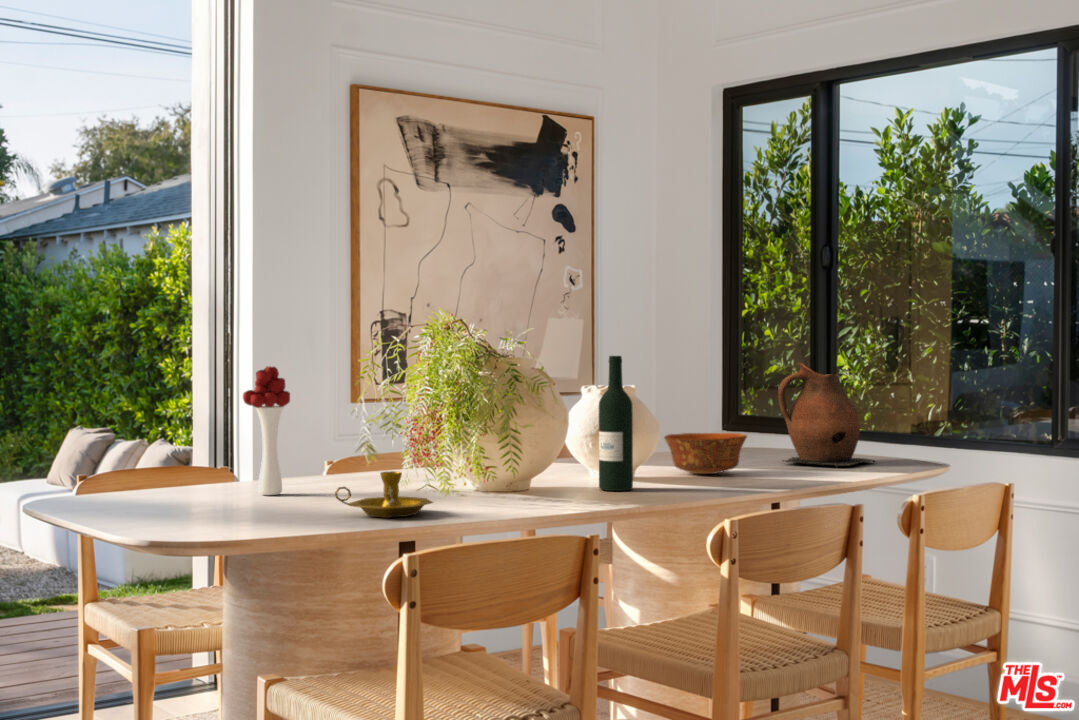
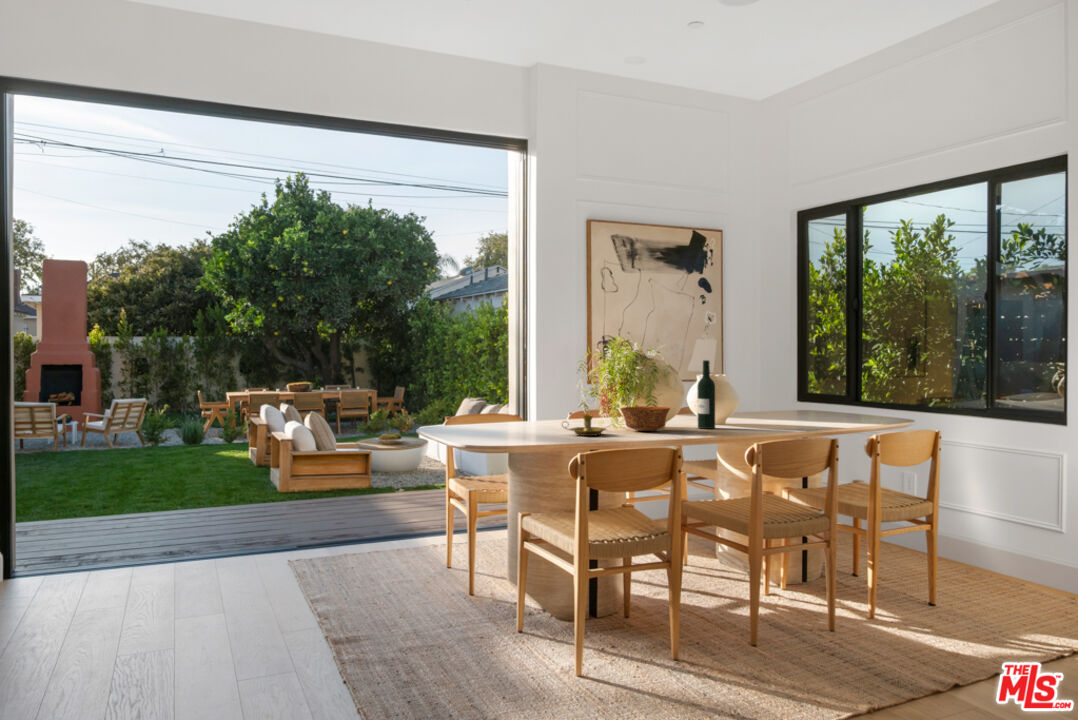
ceramic pitcher: present [778,363,875,467] -> none [810,364,868,422]
flower bouquet: present [243,366,290,495] -> none [524,365,546,426]
bowl: present [664,433,747,474] -> present [621,406,670,431]

